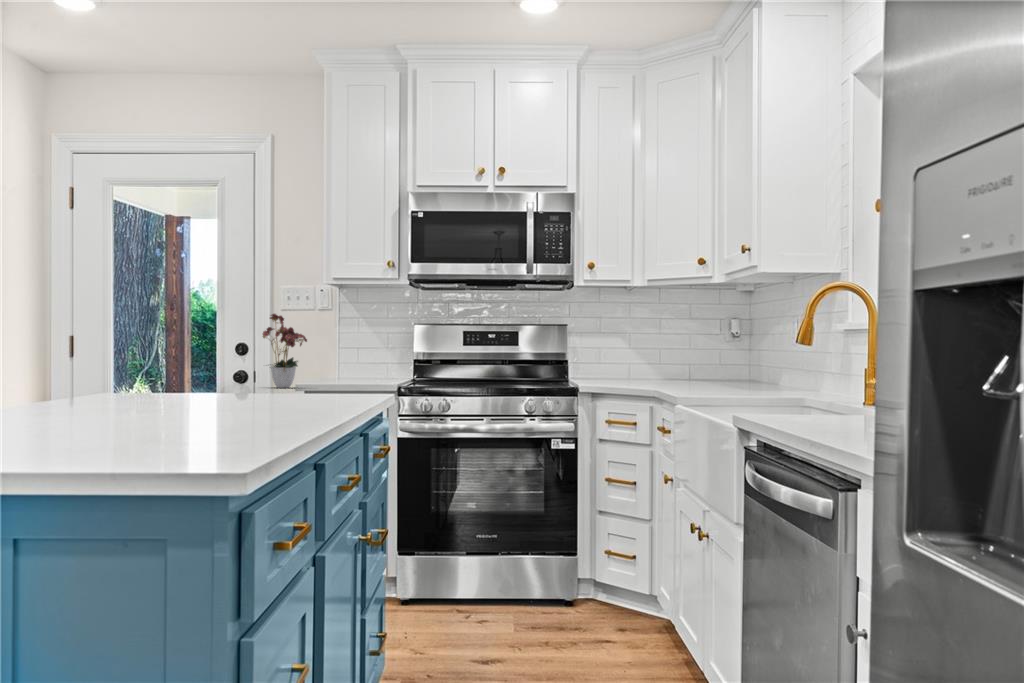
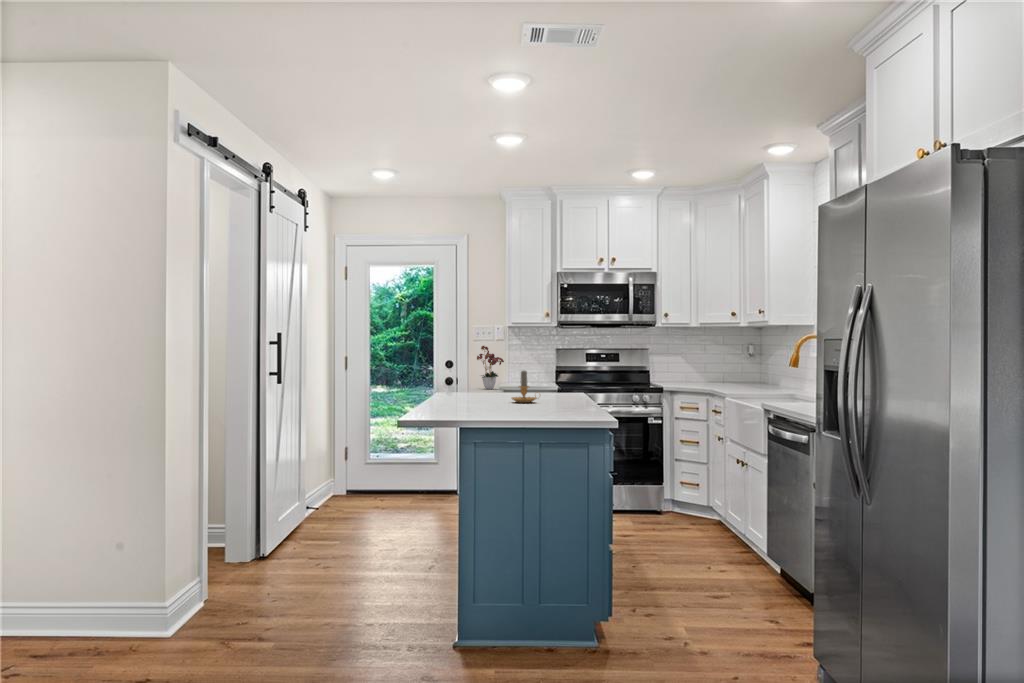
candle: none [138,332,205,412] -> present [512,371,537,403]

